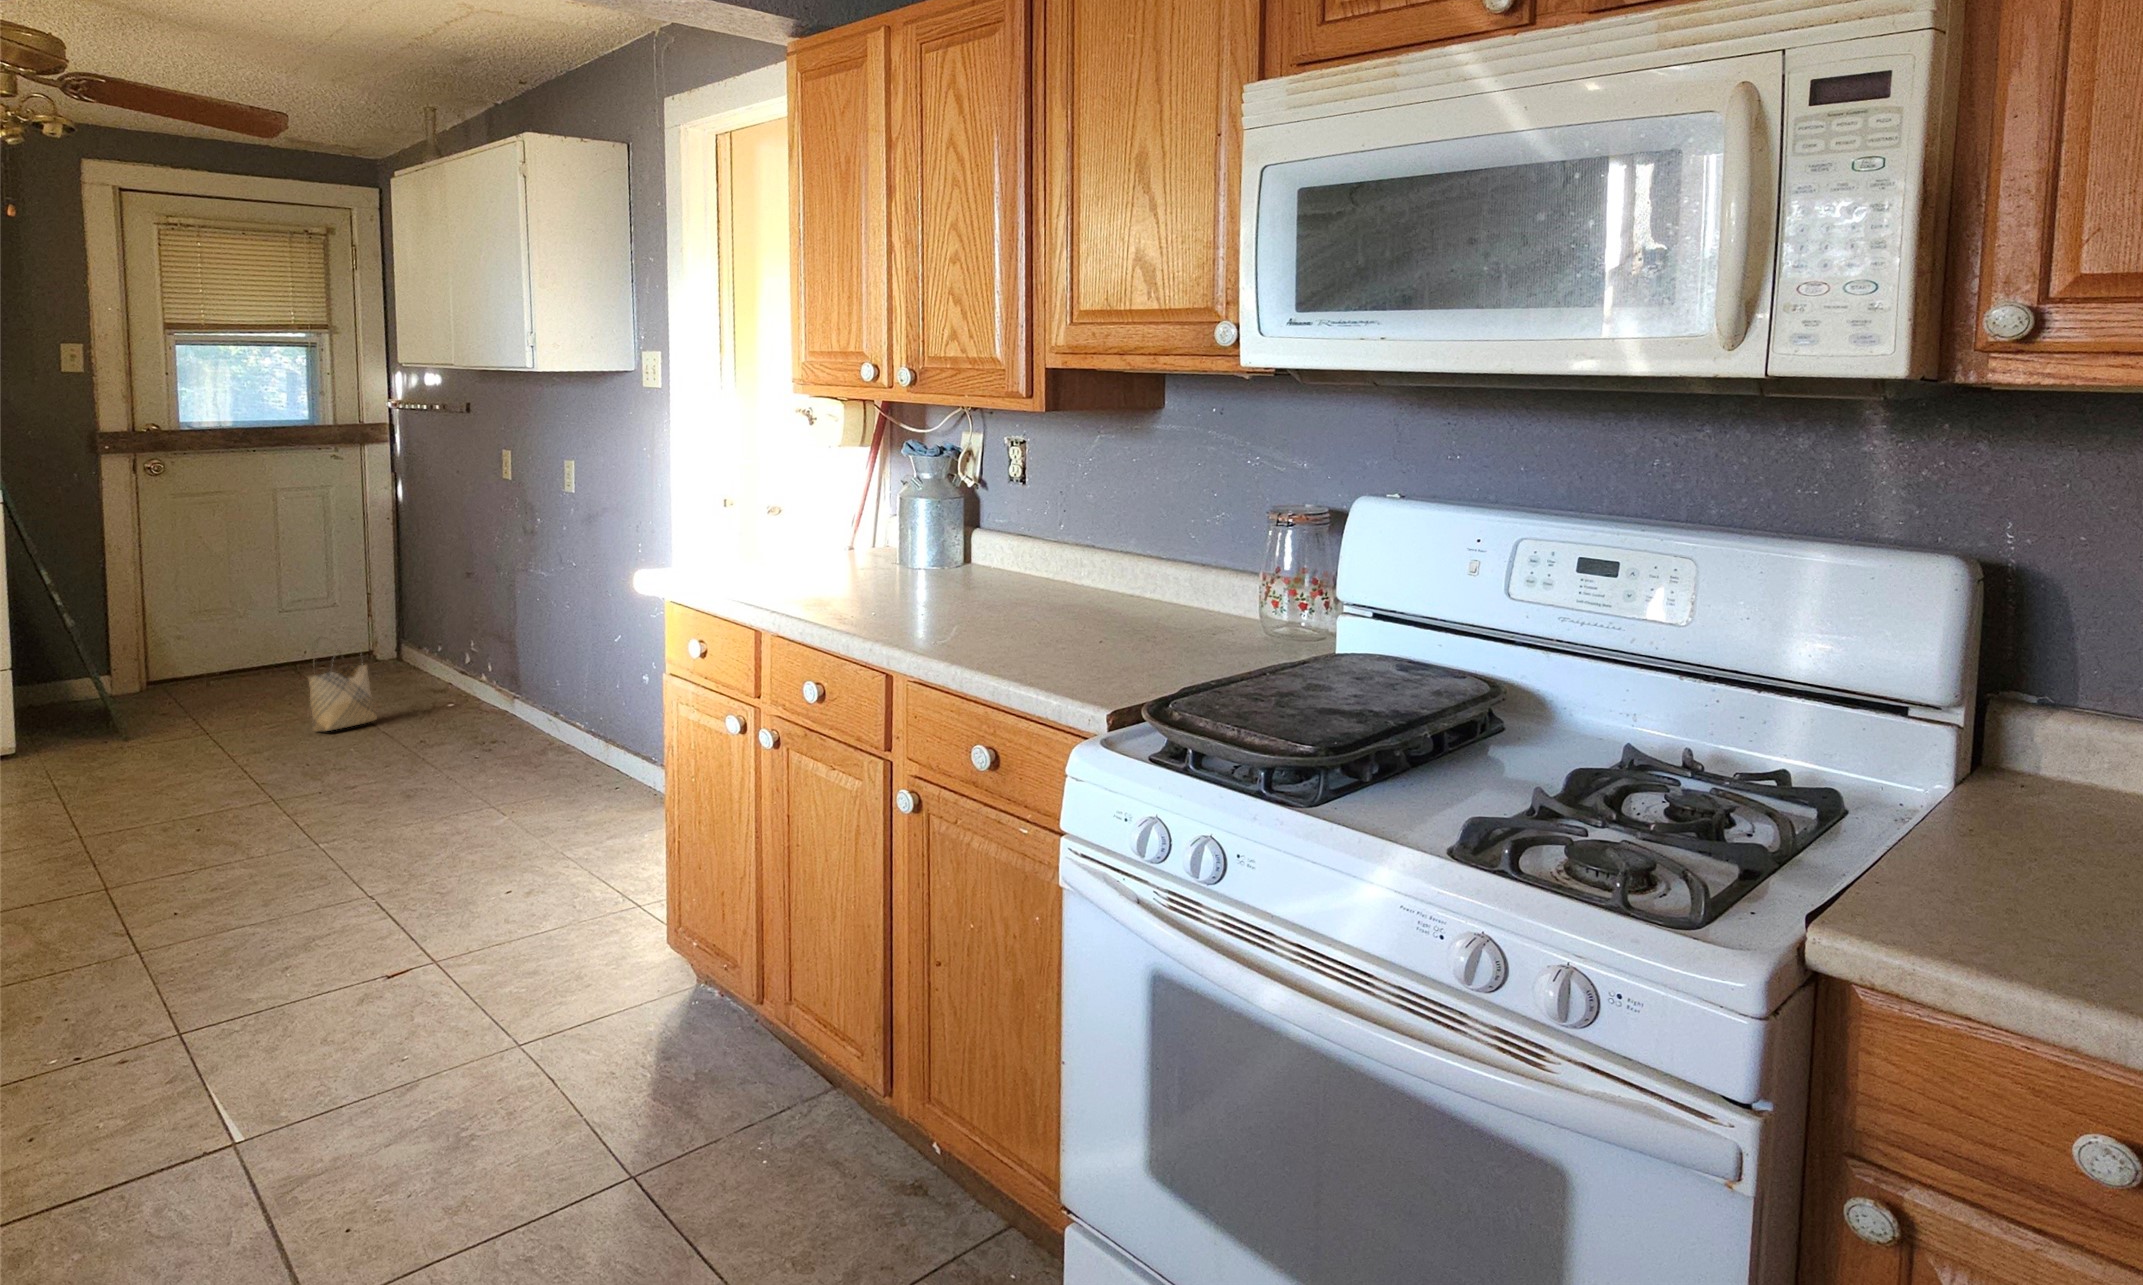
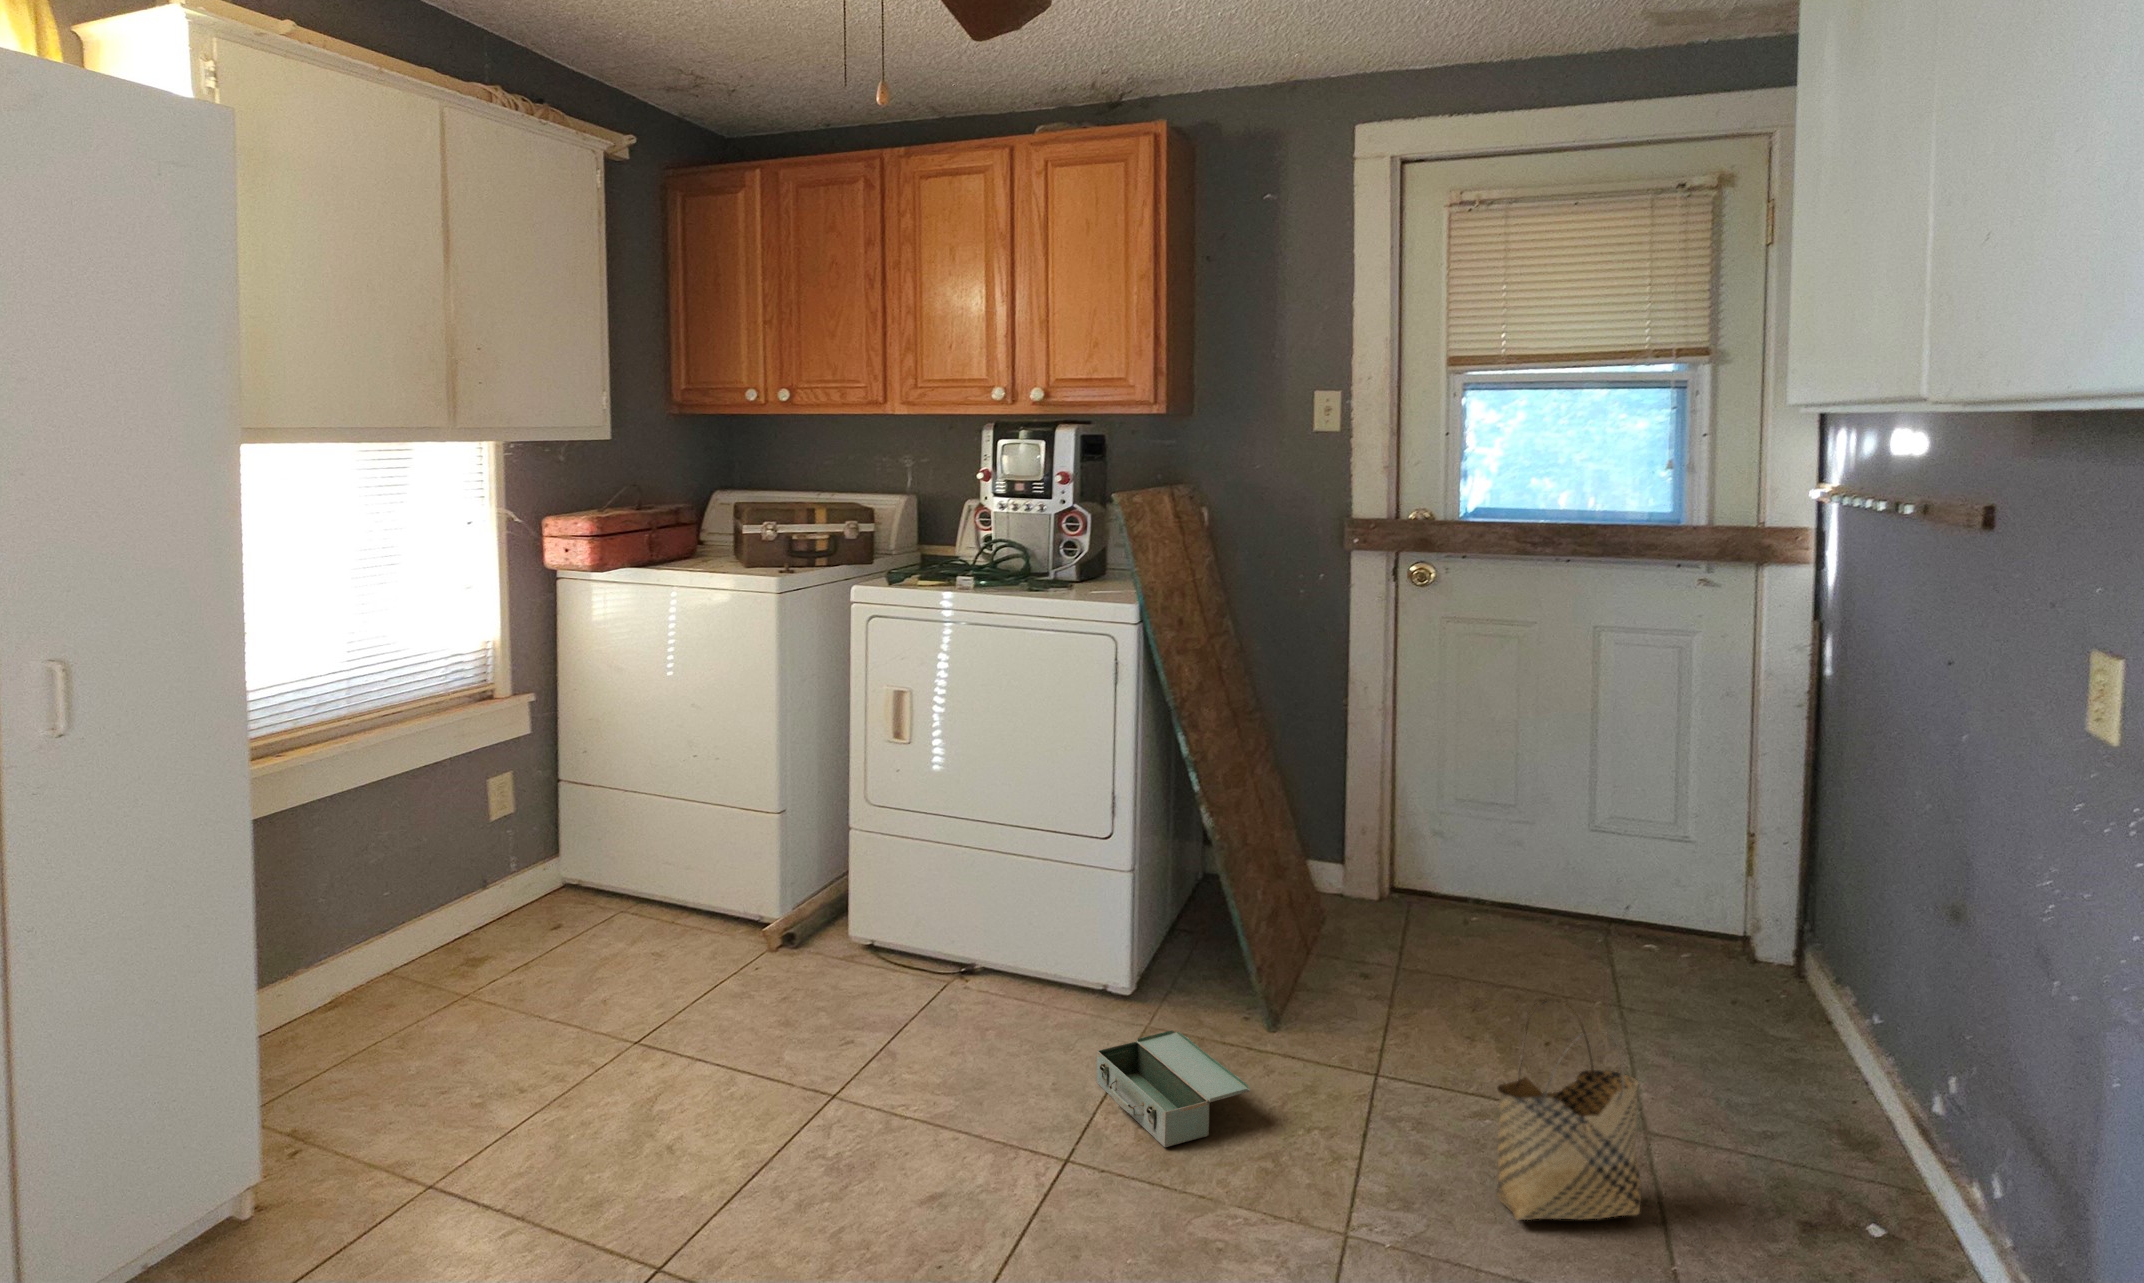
toolbox: none [54,724,166,758] -> present [1097,1030,1250,1147]

